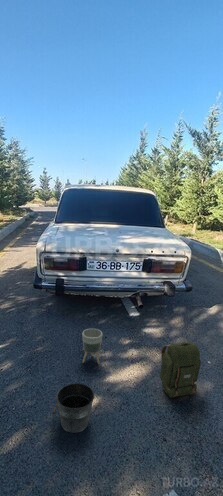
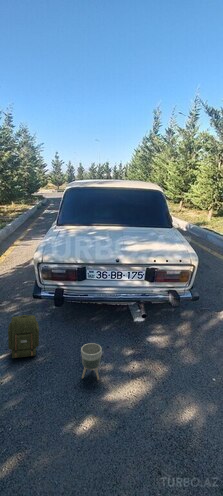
backpack: present [160,342,201,397] -> present [8,315,39,358]
bucket: present [53,383,94,433] -> none [47,407,89,459]

